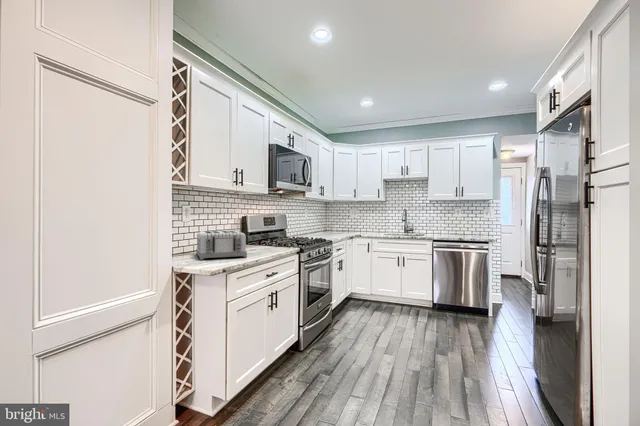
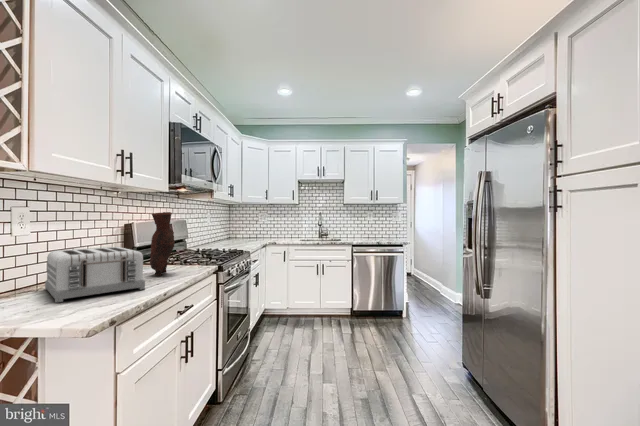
vase: none [253,208,268,251] -> present [150,212,175,275]

